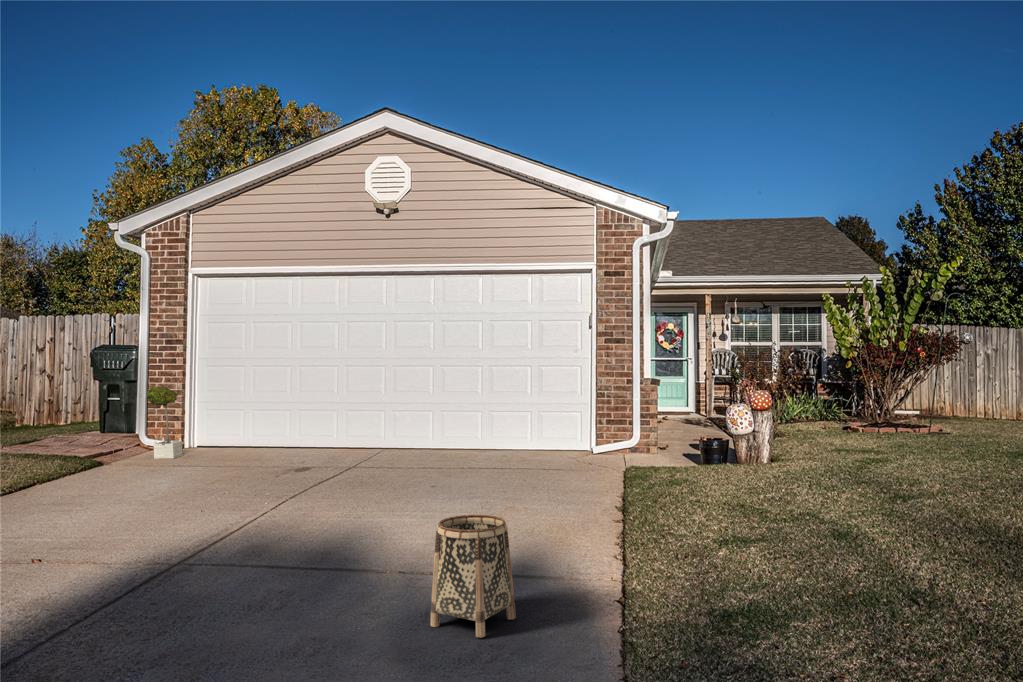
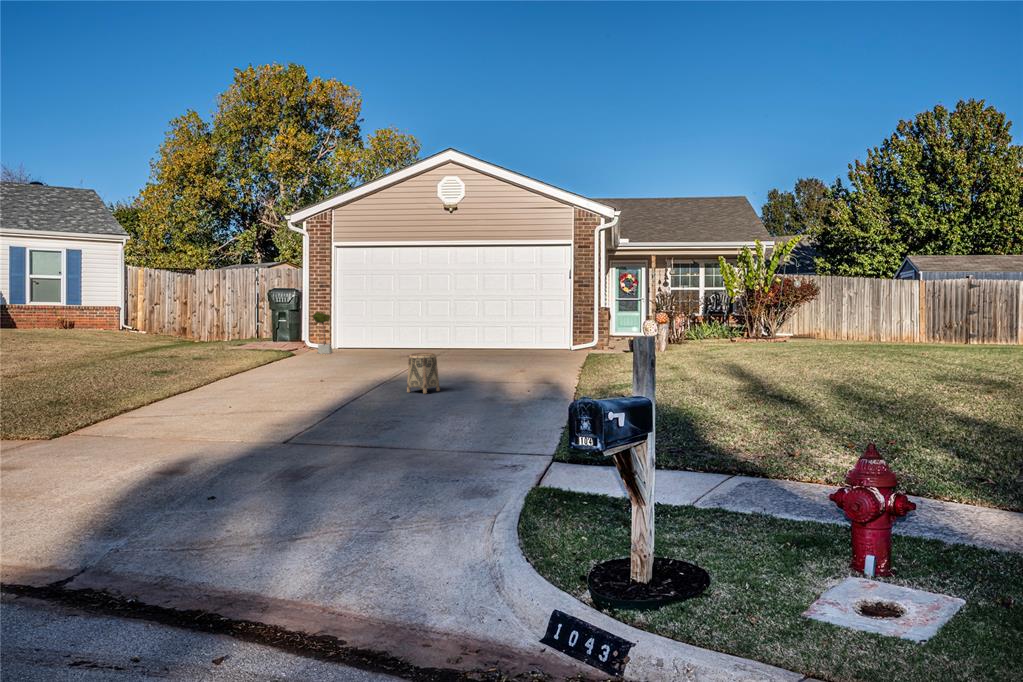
basket: present [430,515,516,638] -> present [407,353,440,393]

